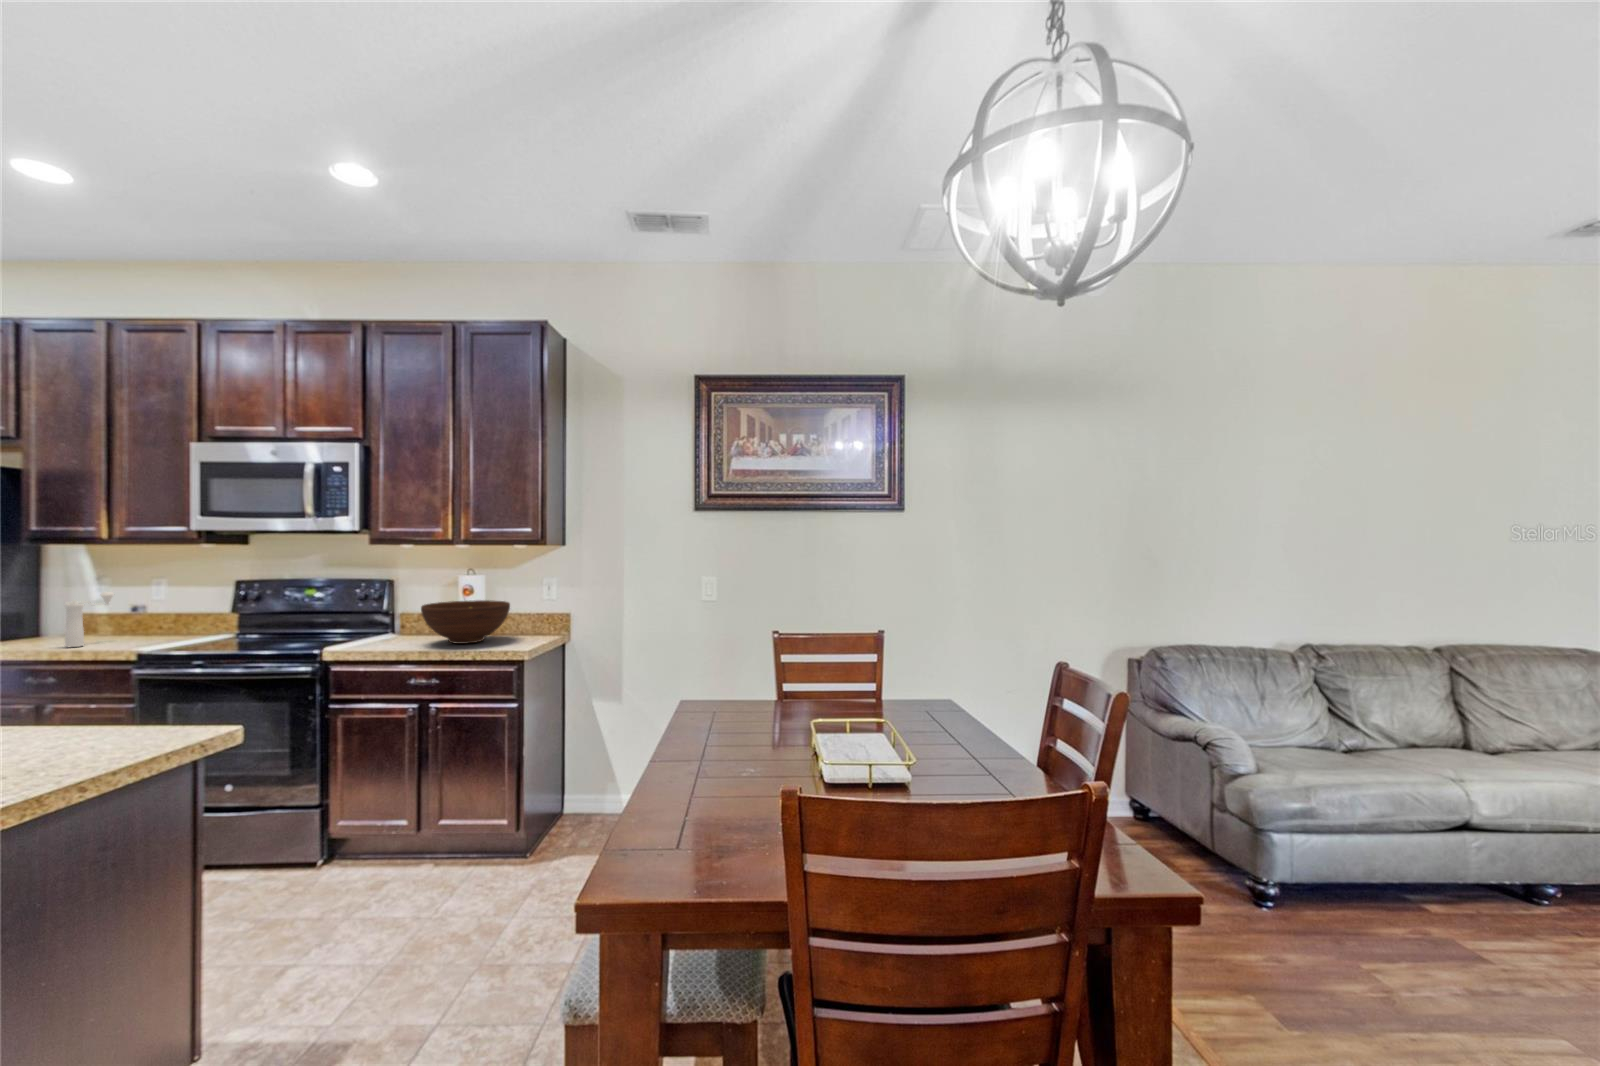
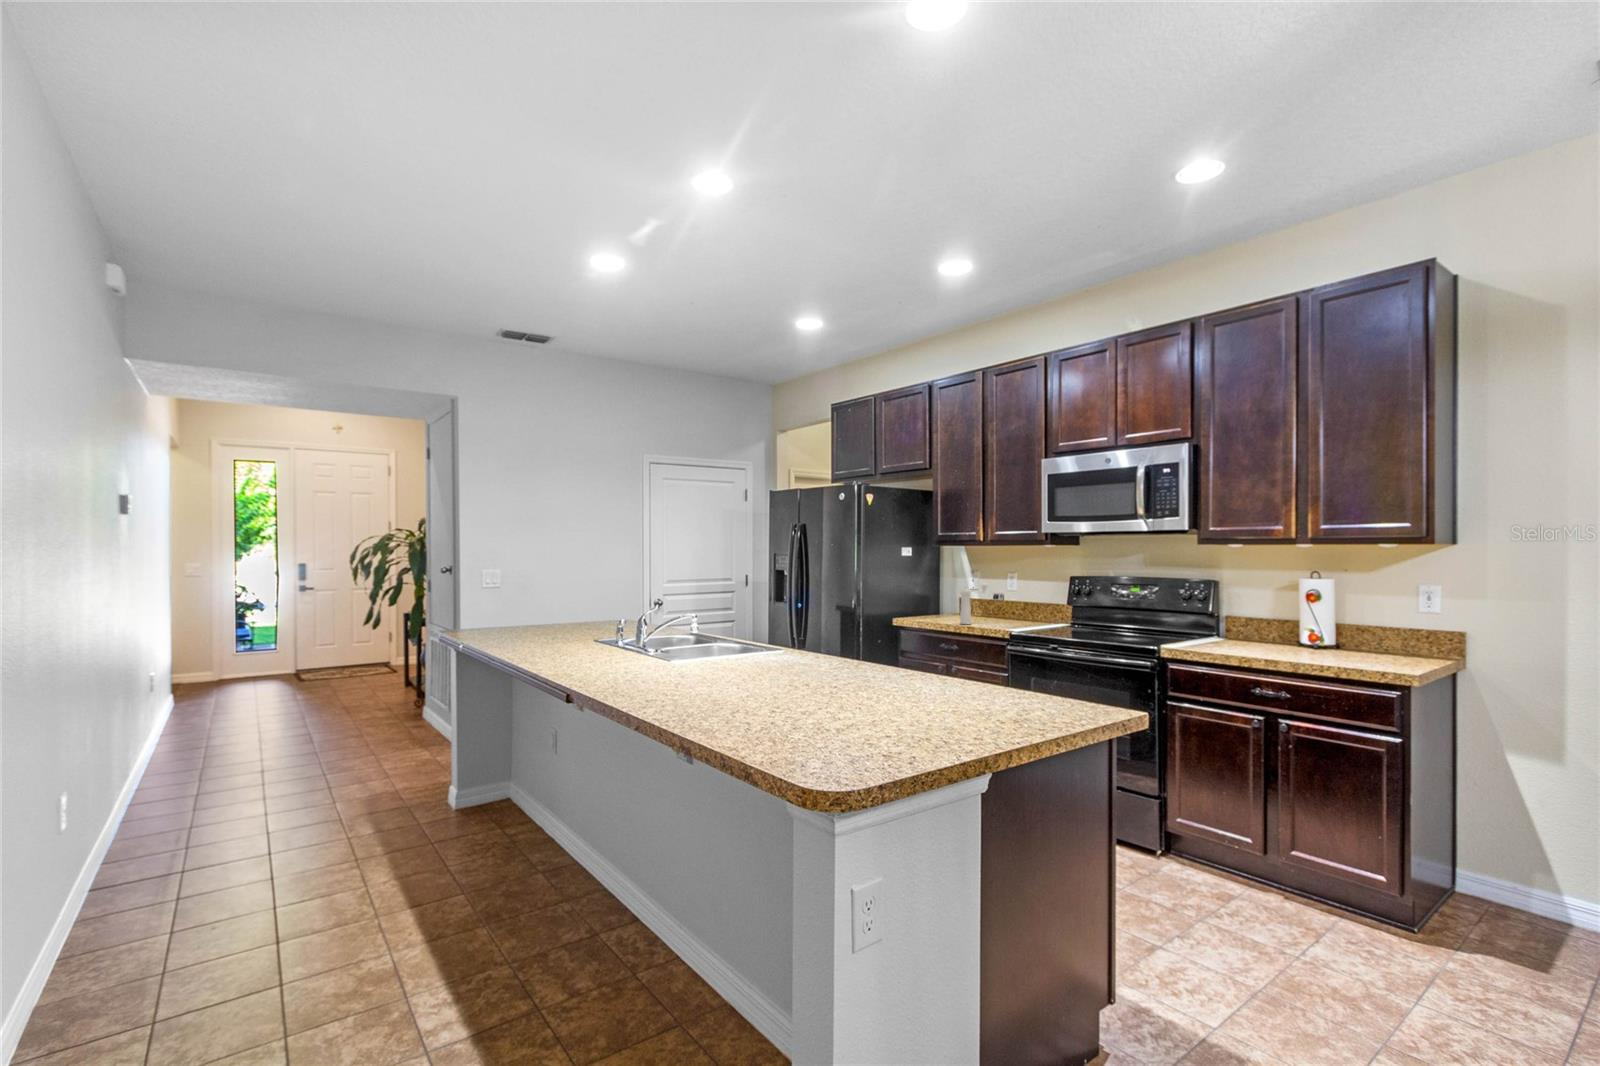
fruit bowl: present [421,600,510,644] -> none [1261,607,1374,656]

